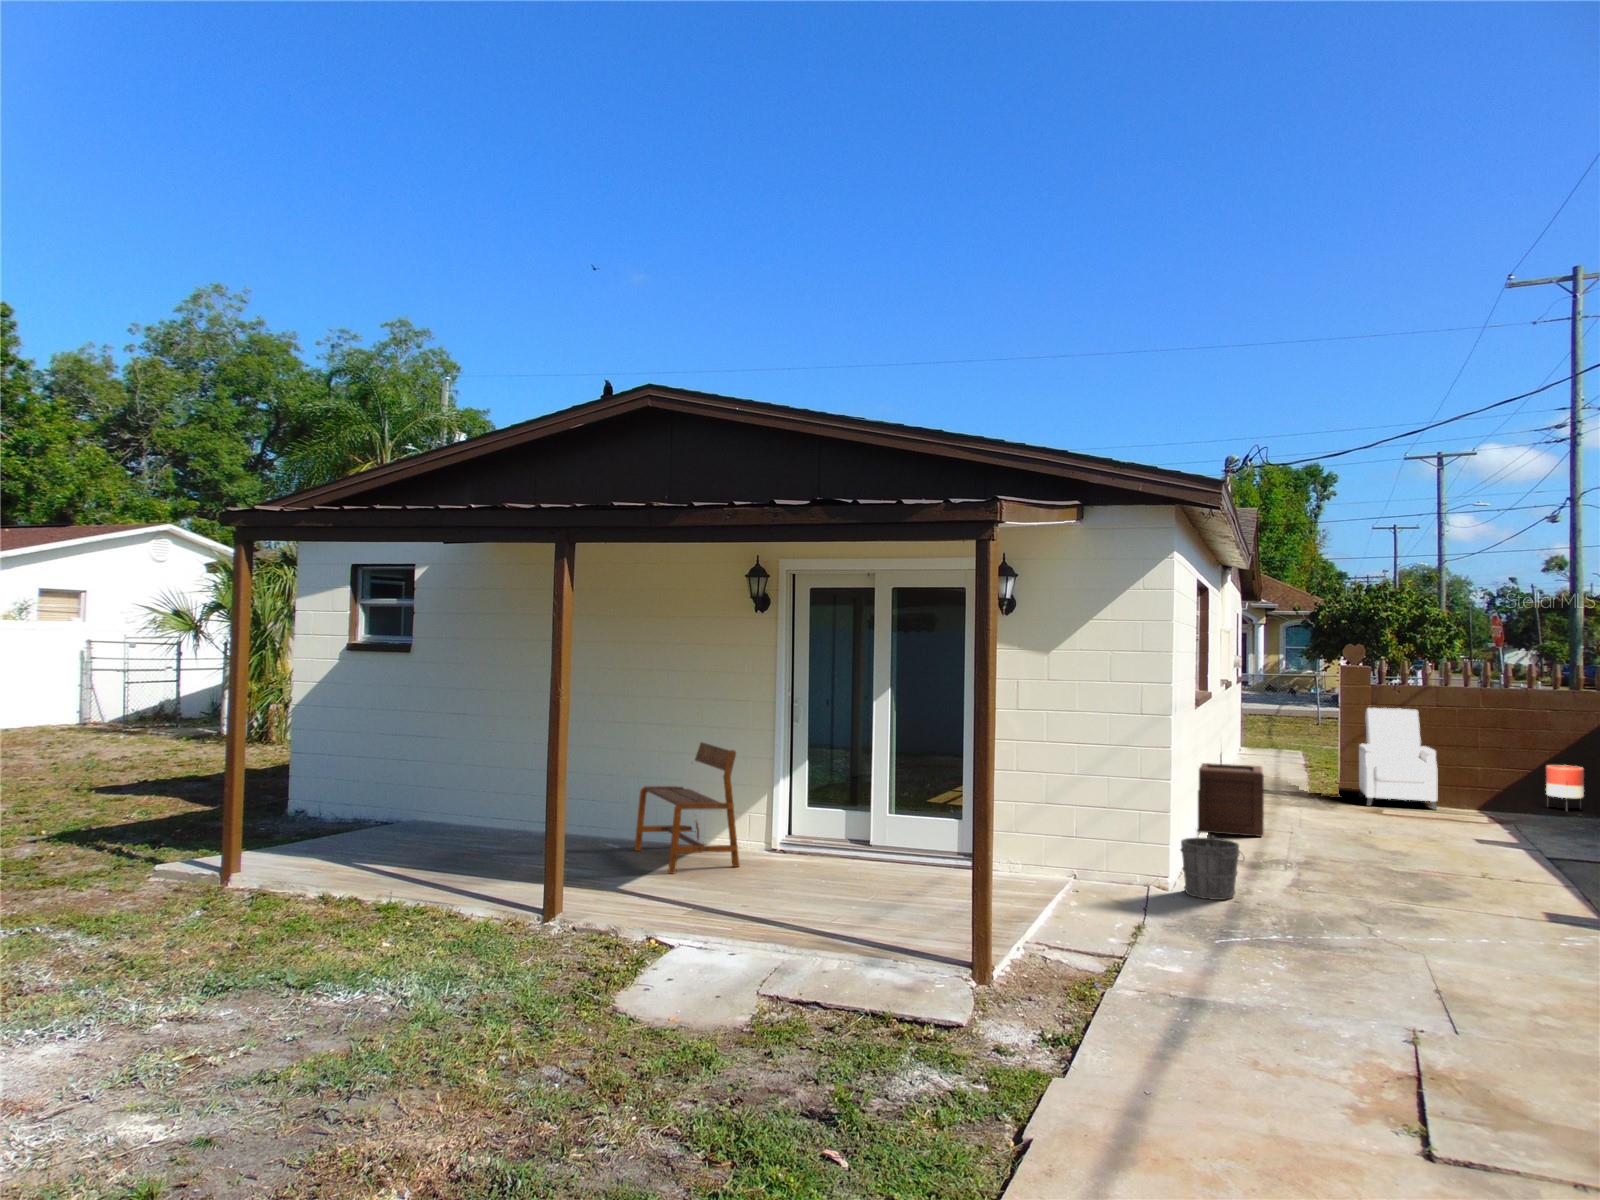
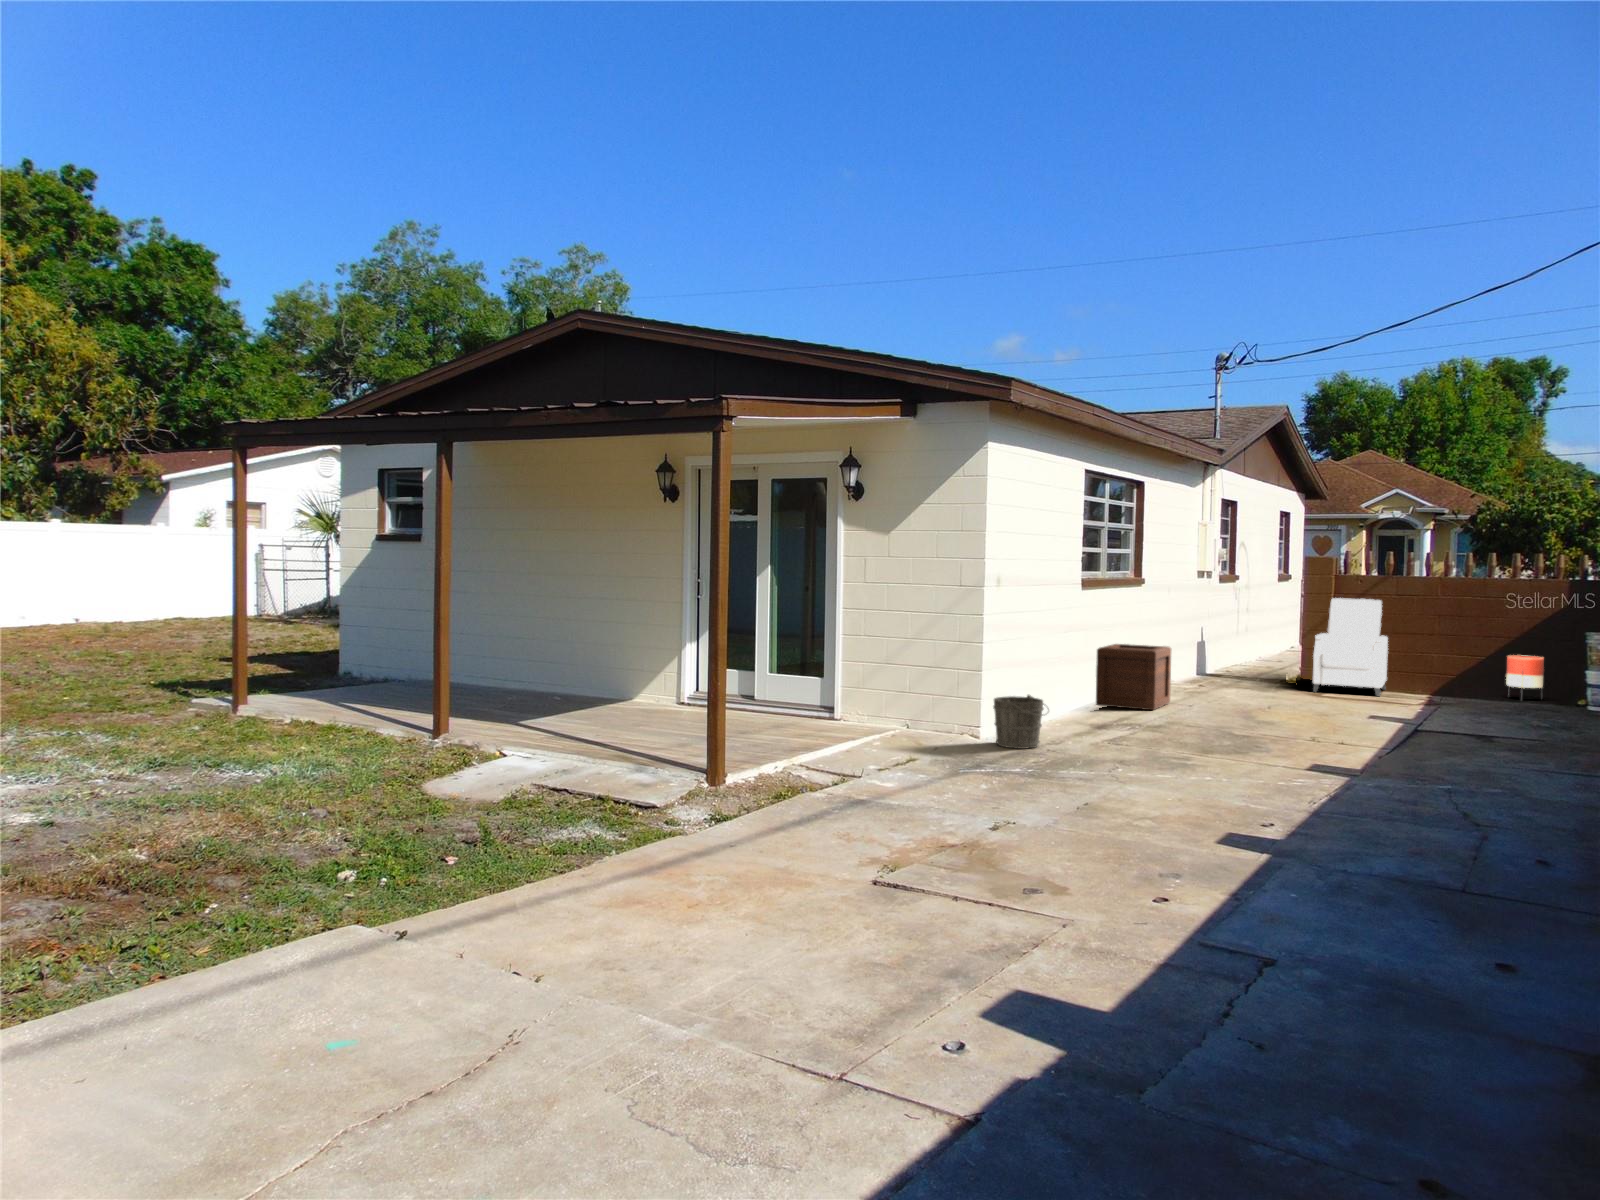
bench: present [635,742,740,874] -> none [576,612,644,718]

